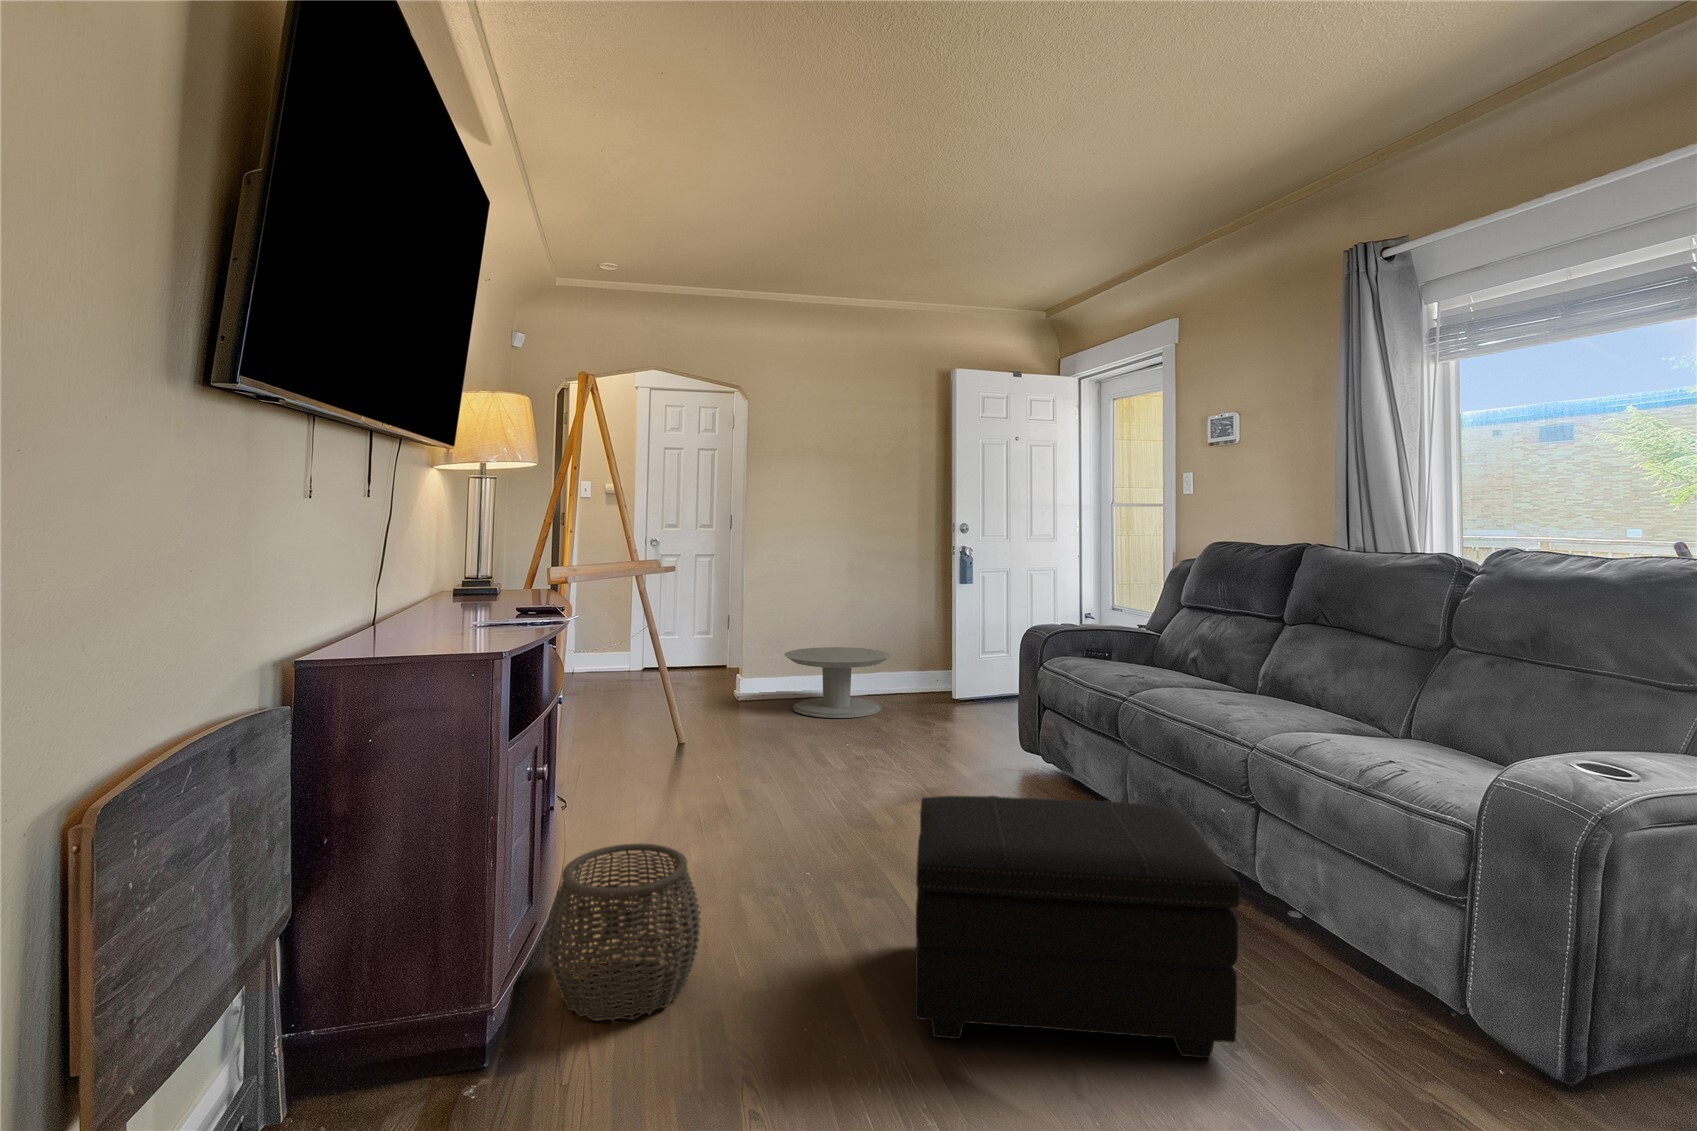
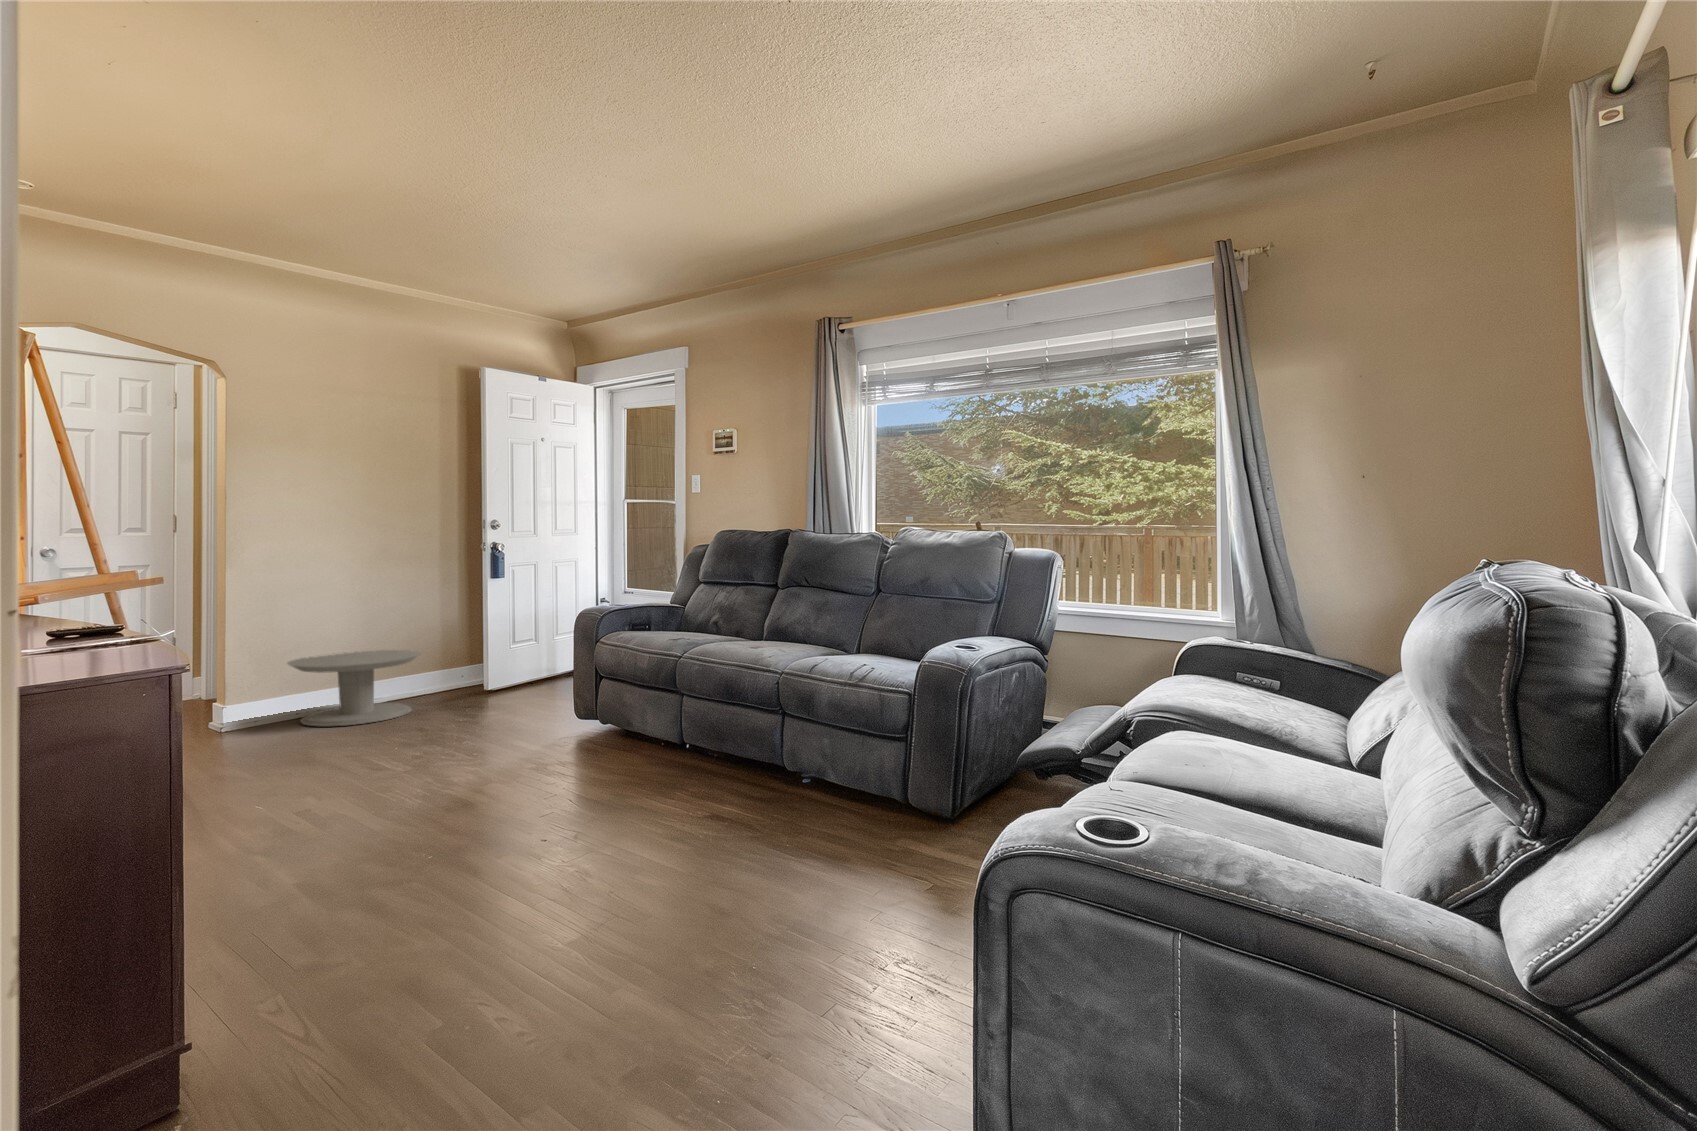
footstool: present [915,796,1240,1058] -> none [540,718,800,926]
woven basket: present [547,844,701,1021] -> none [125,839,330,1033]

